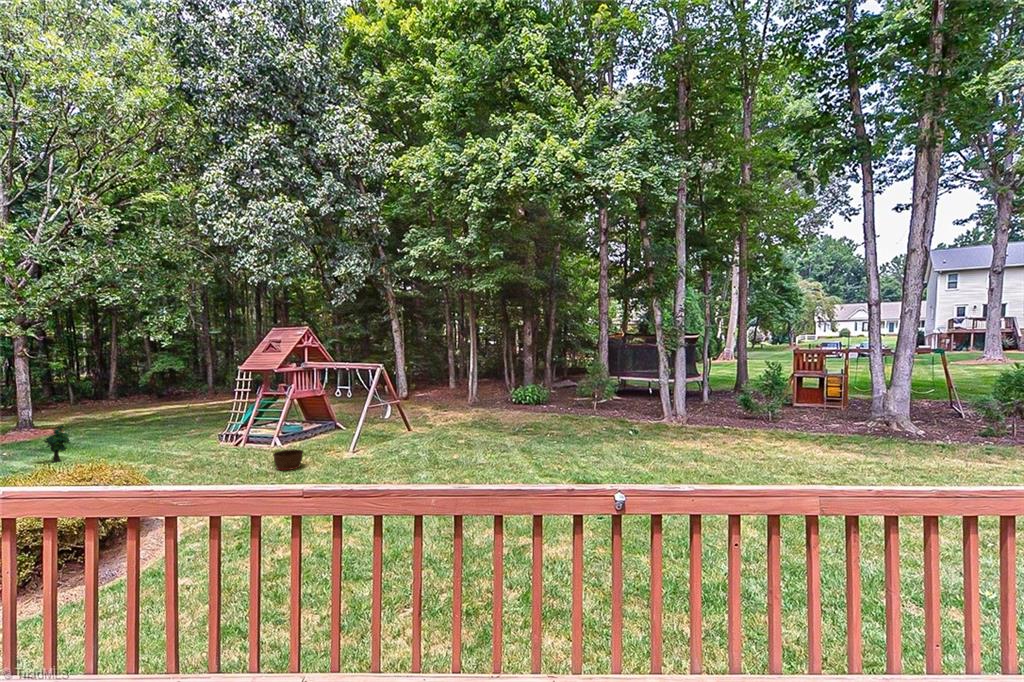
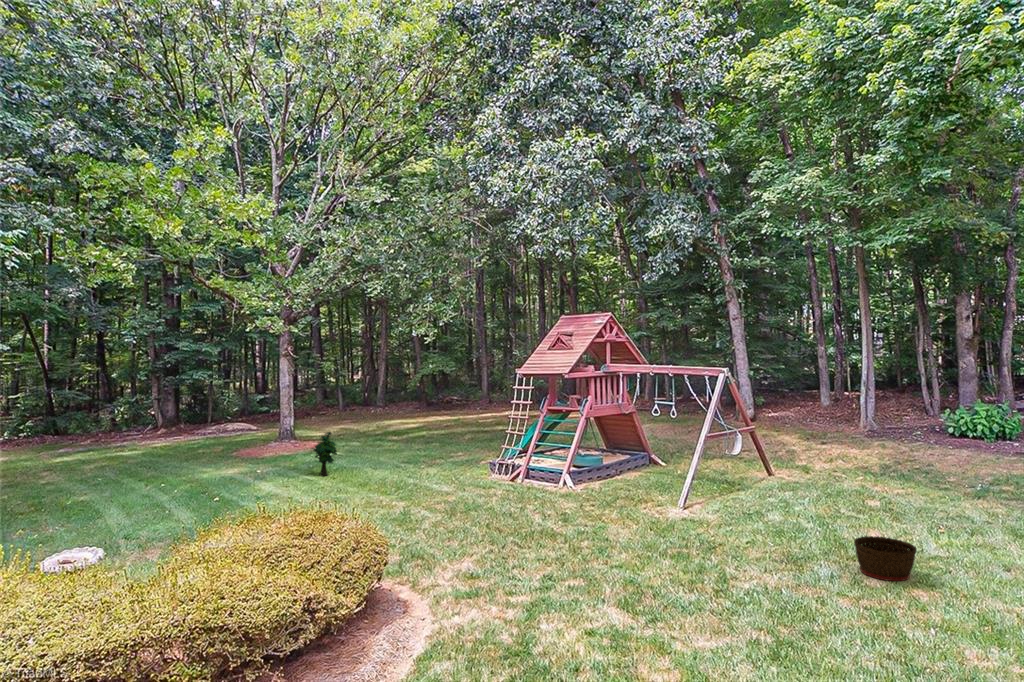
basket: present [273,449,303,470] -> present [854,536,917,581]

